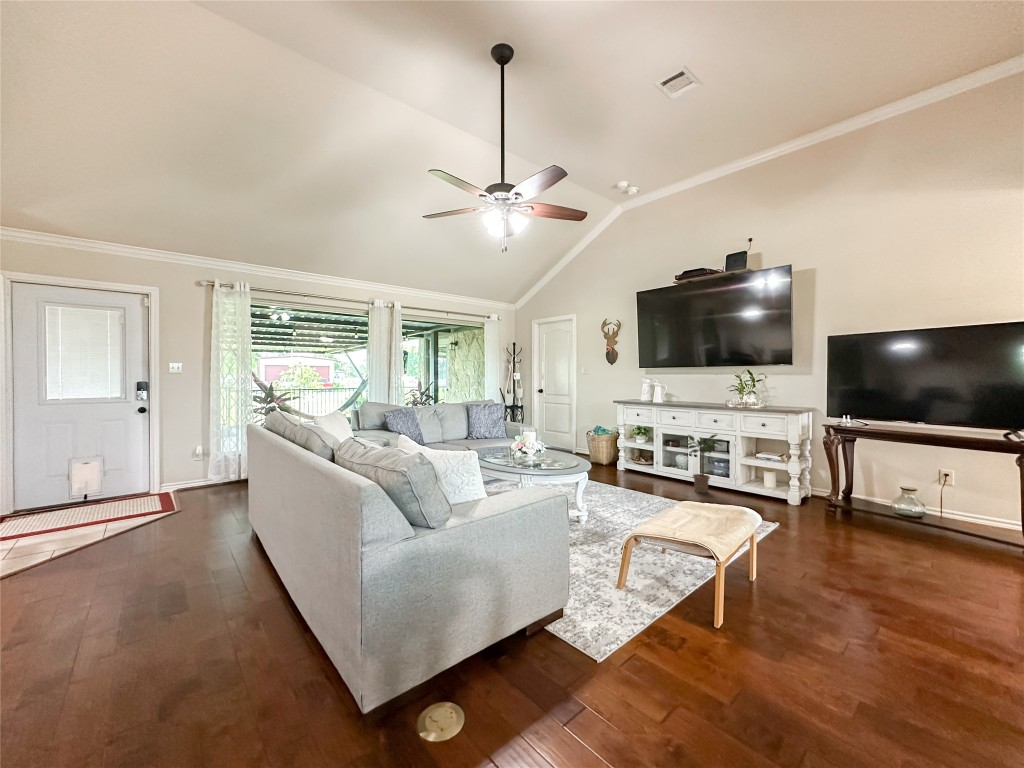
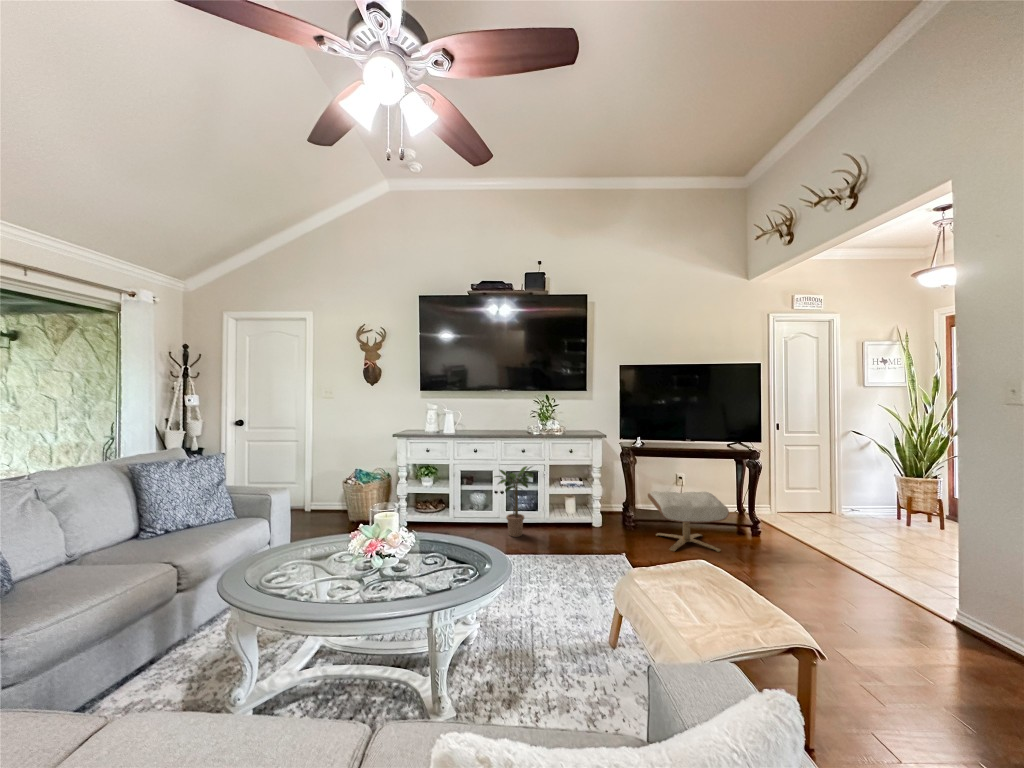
ottoman: none [834,475,937,551] -> present [648,491,729,552]

